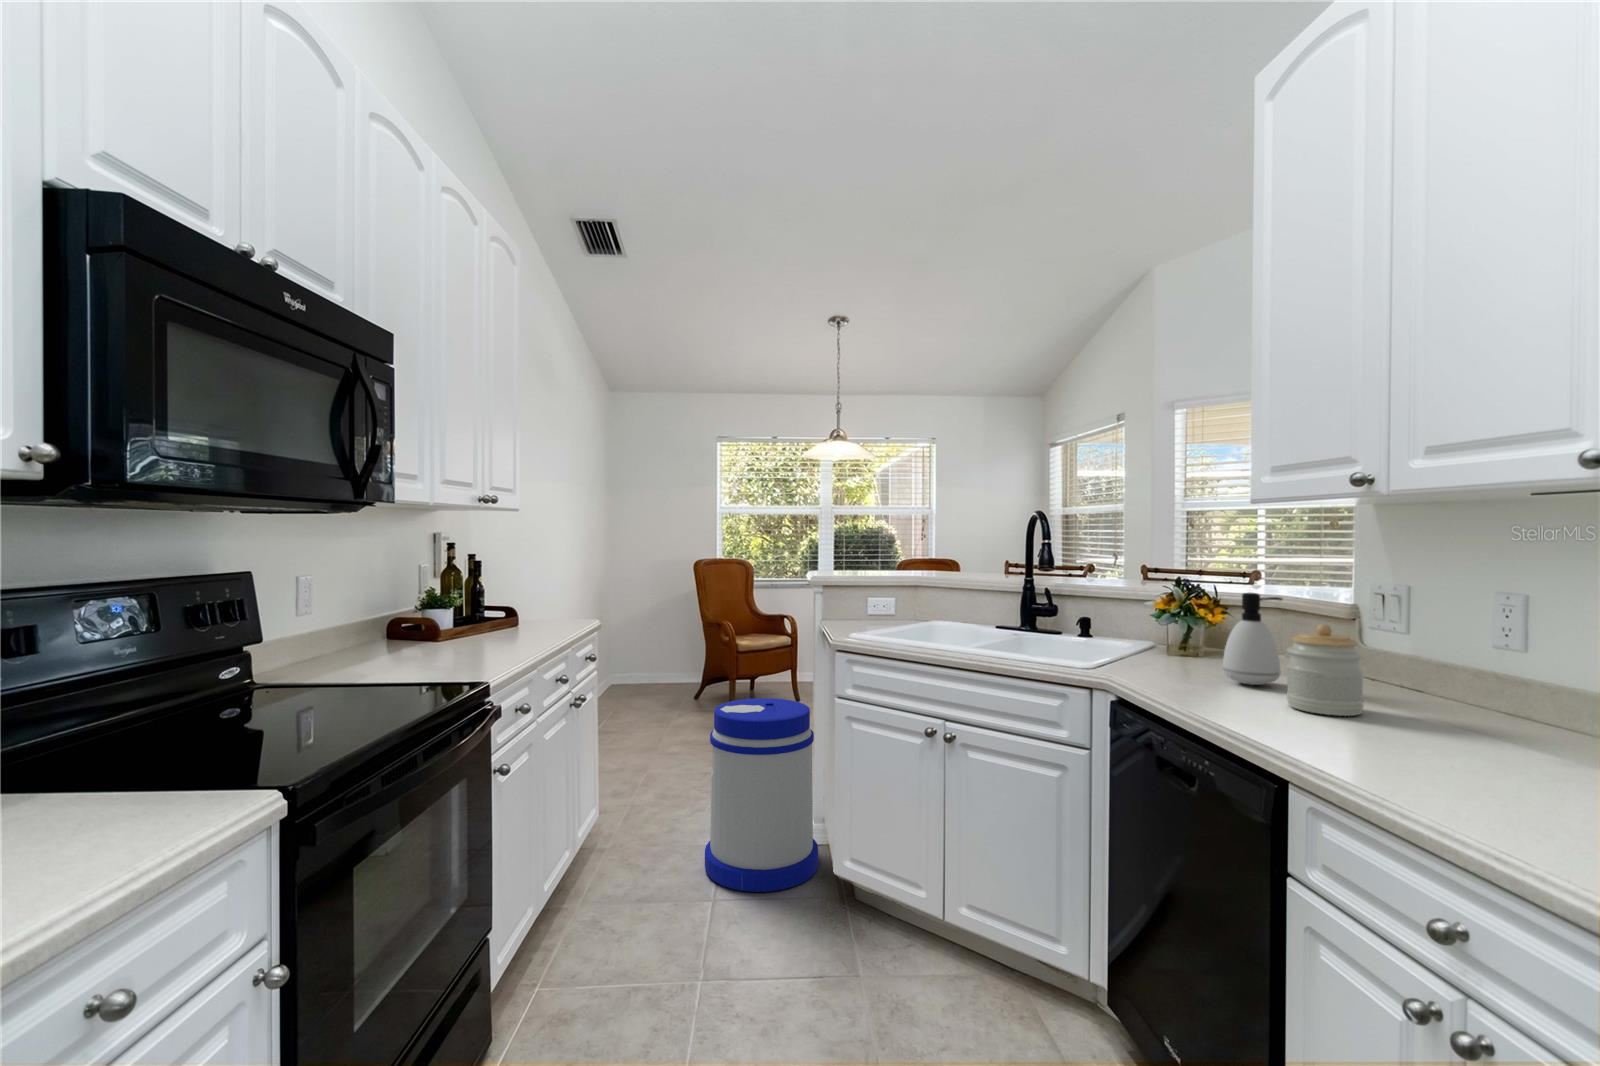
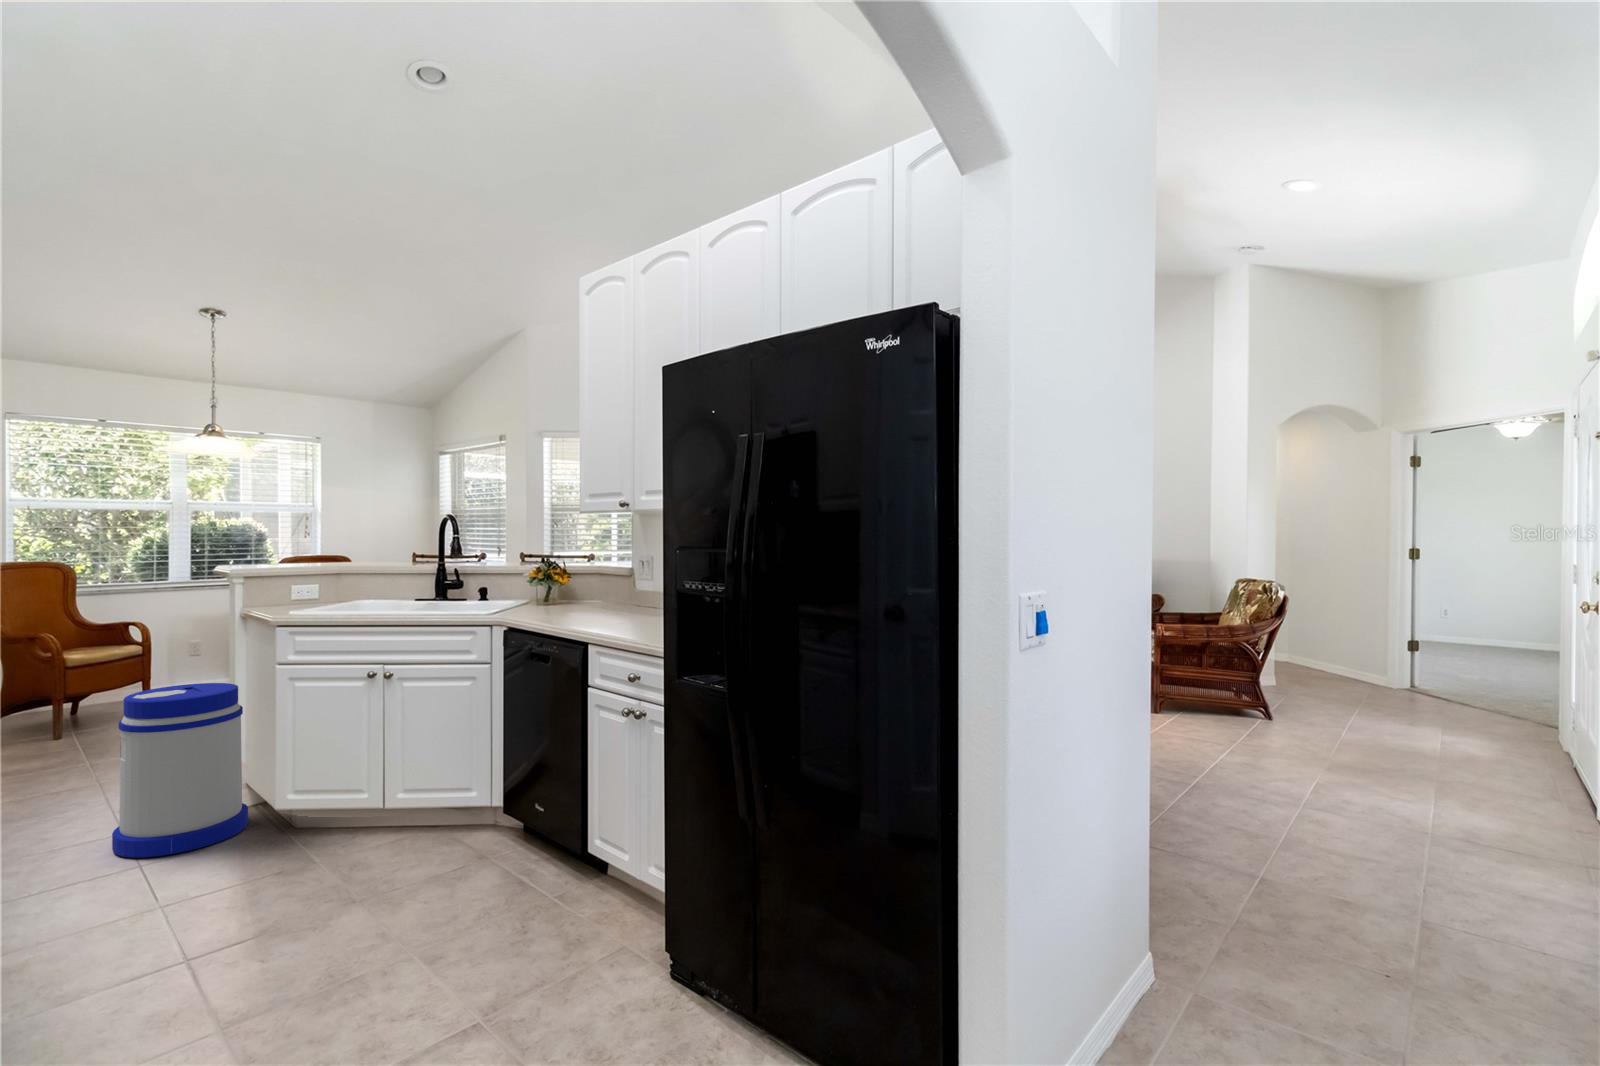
soap dispenser: present [1223,592,1282,685] -> none [566,562,595,612]
jar: present [1287,624,1363,716] -> none [594,575,626,619]

